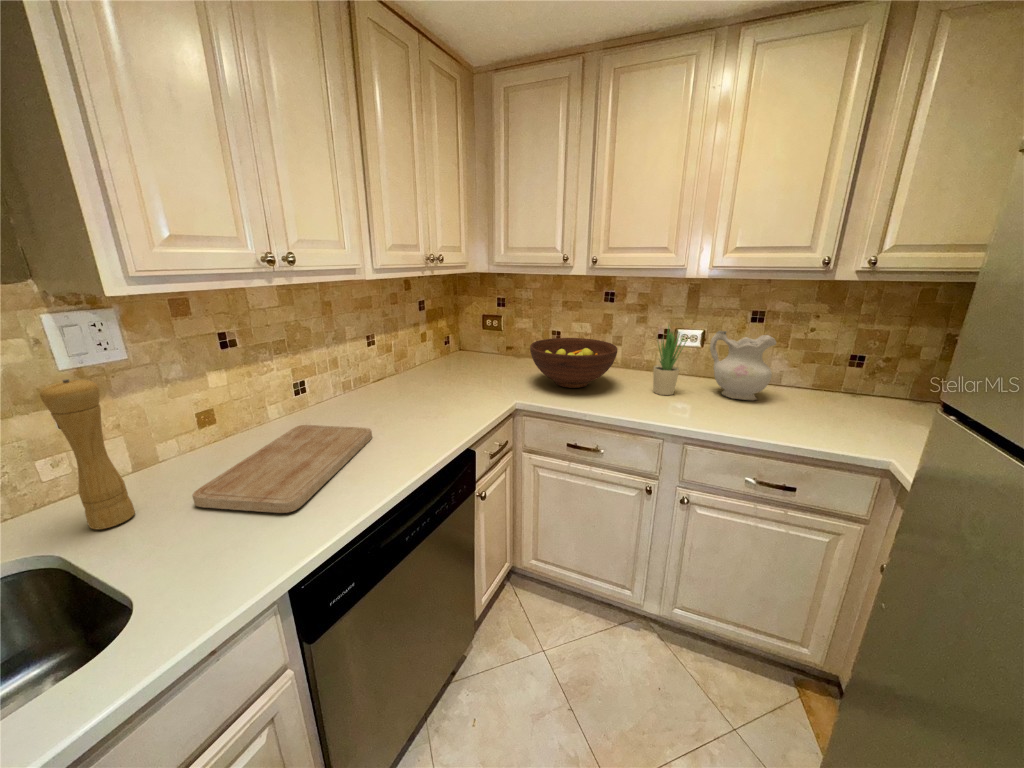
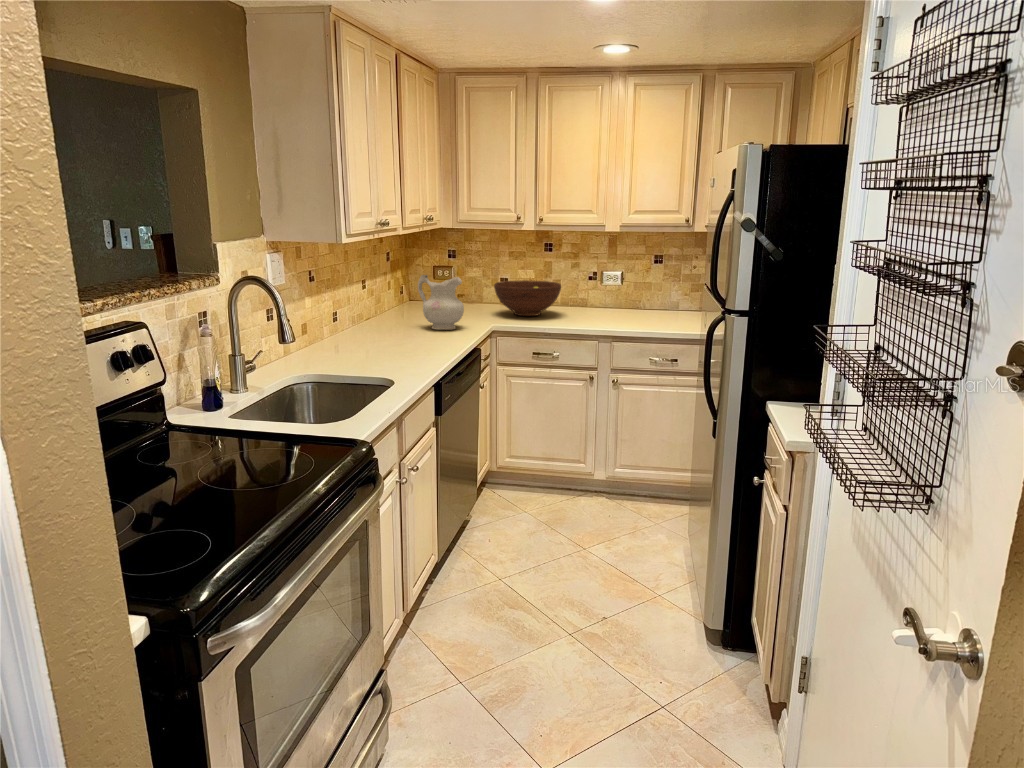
potted plant: present [653,325,686,395] -> none [588,262,611,317]
ceramic pitcher: present [710,331,776,400] -> present [418,275,464,330]
pepper mill: present [40,379,135,529] -> none [300,283,326,367]
cutting board: present [192,425,372,513] -> none [351,334,415,360]

